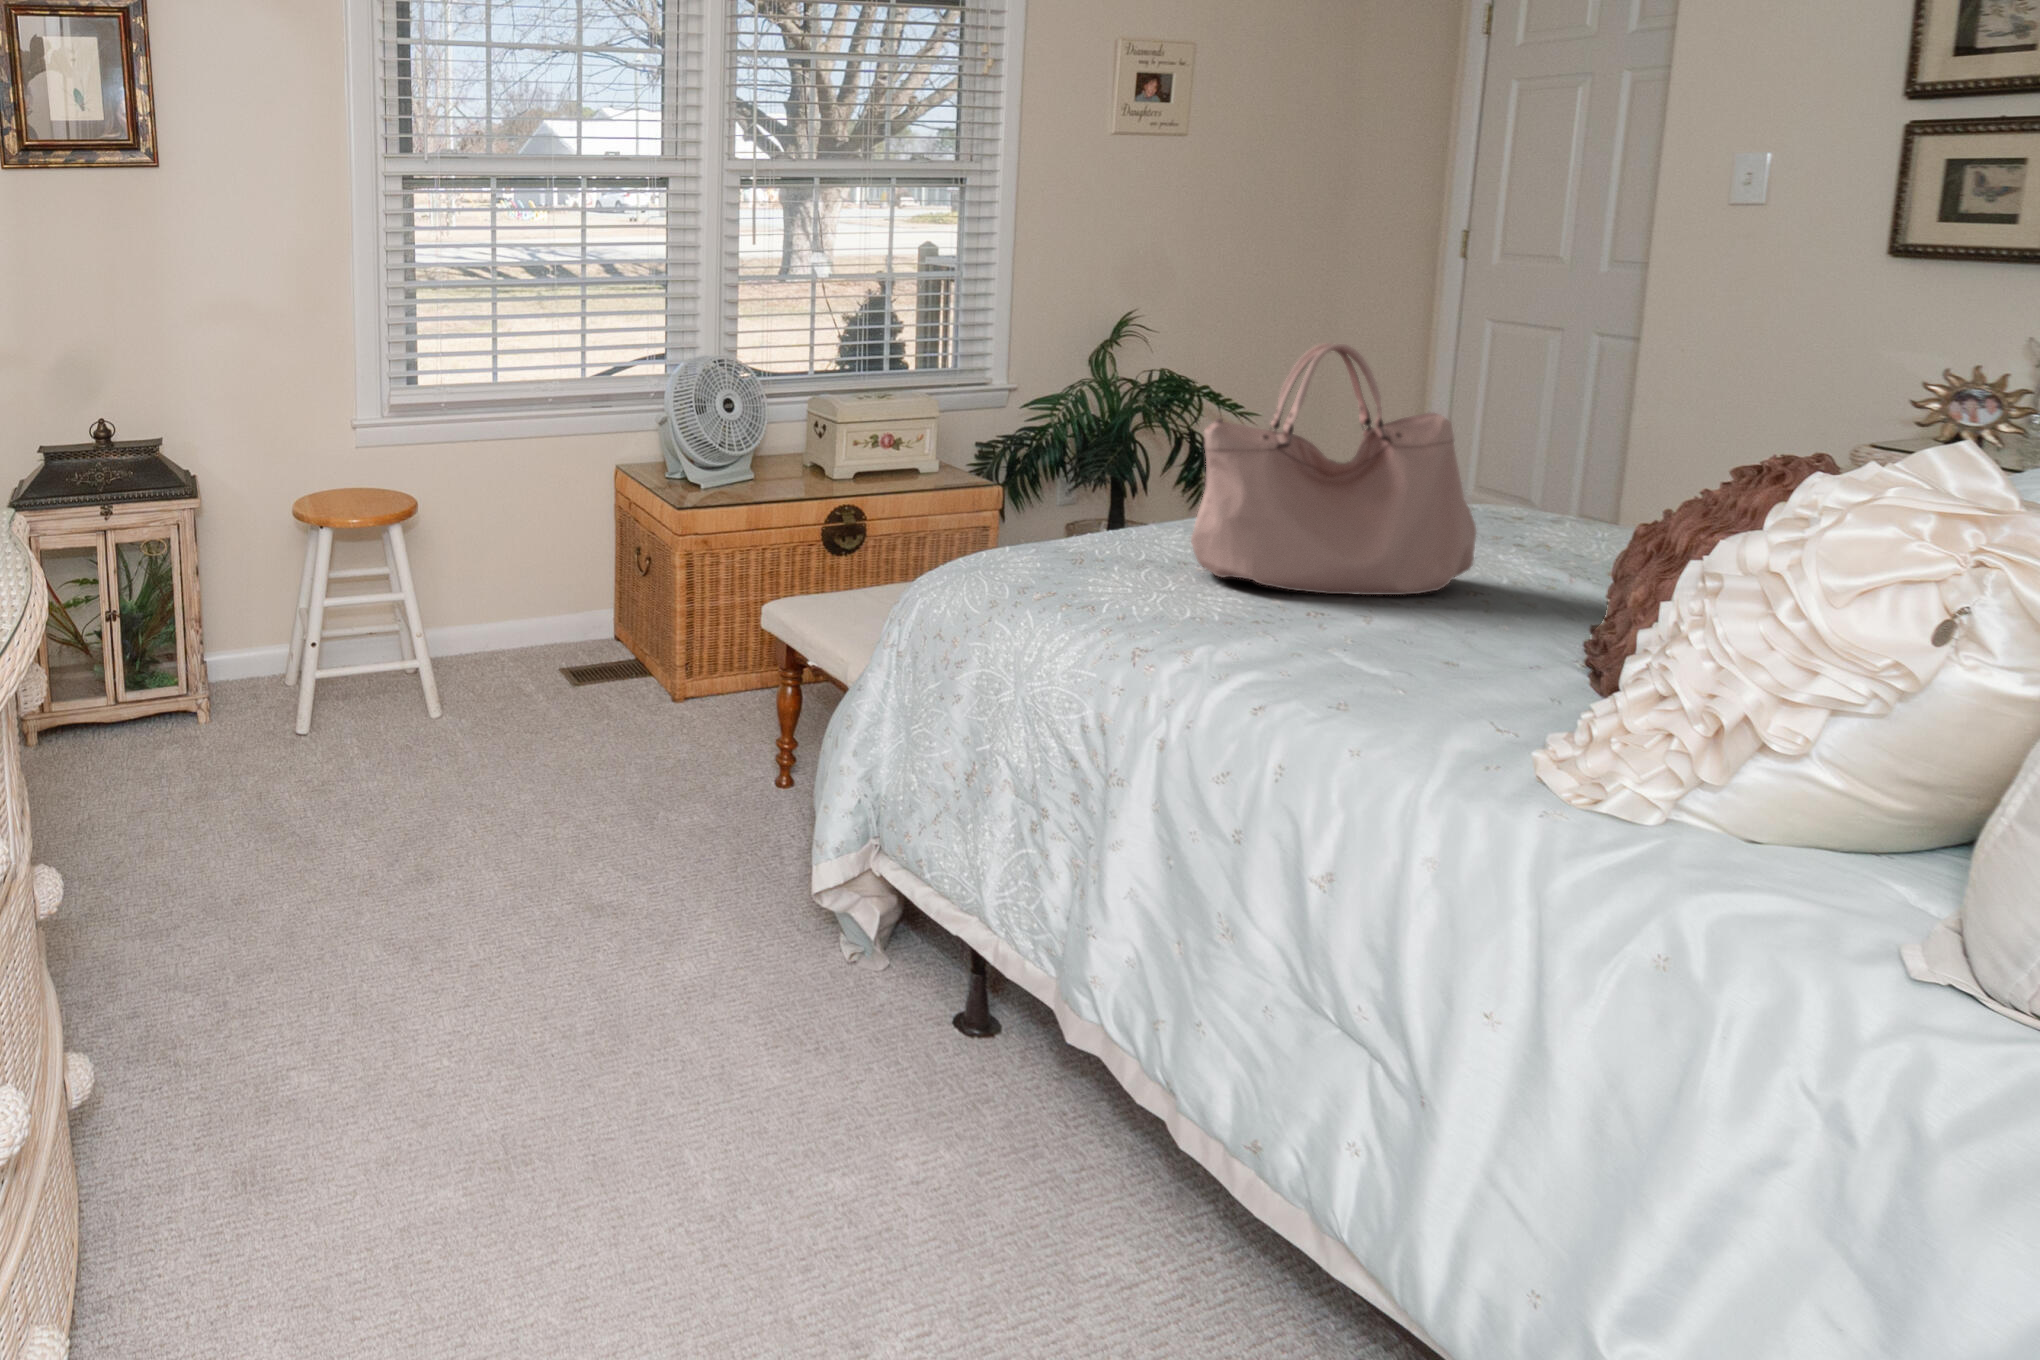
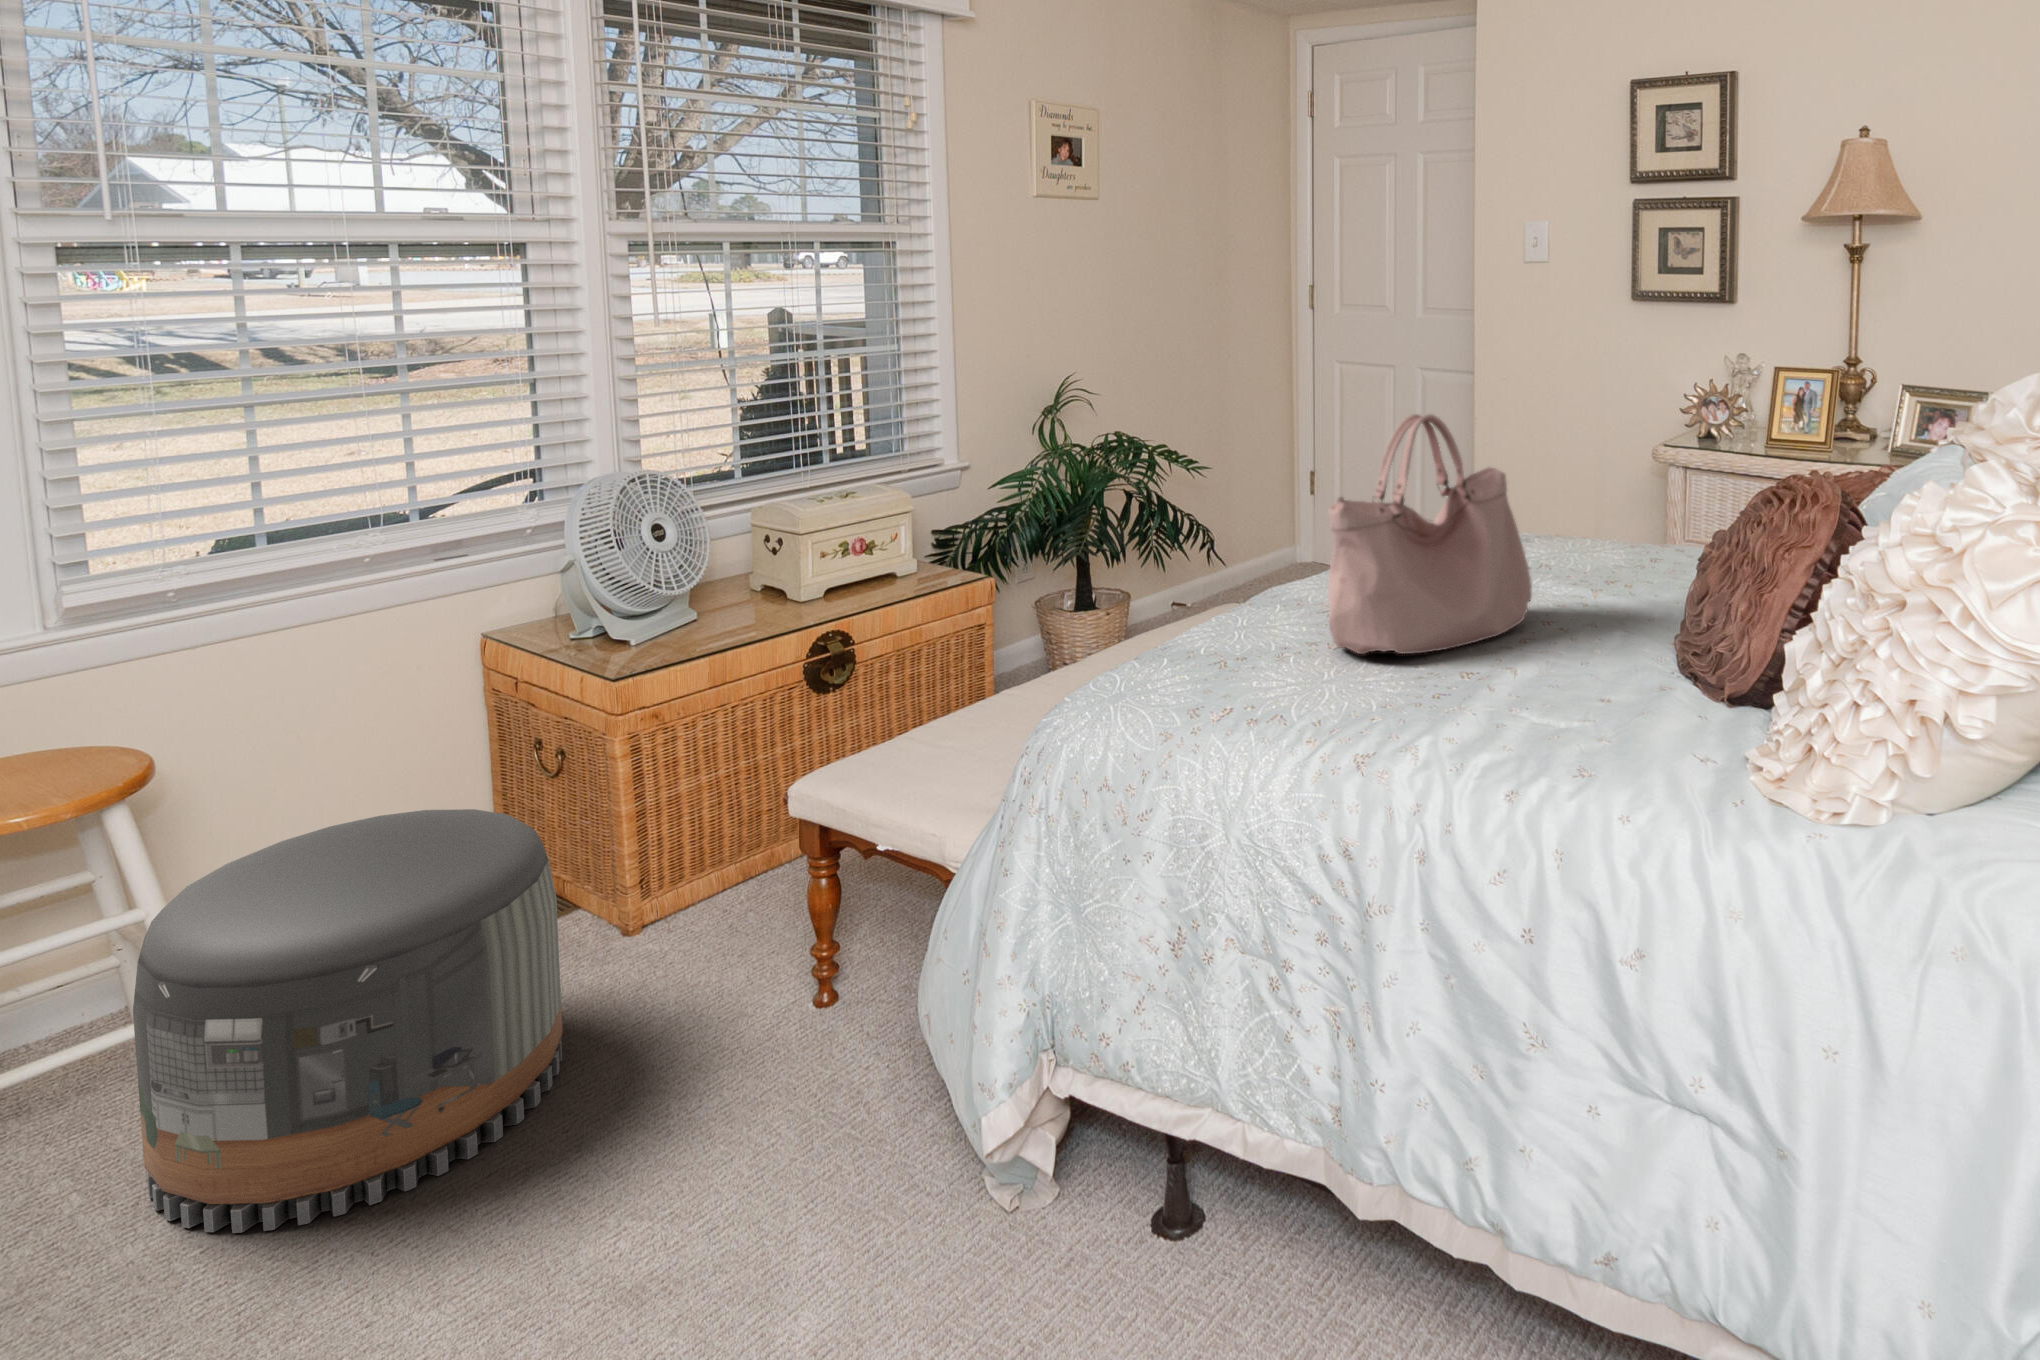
pouf: none [393,562,612,796] -> present [133,809,563,1233]

